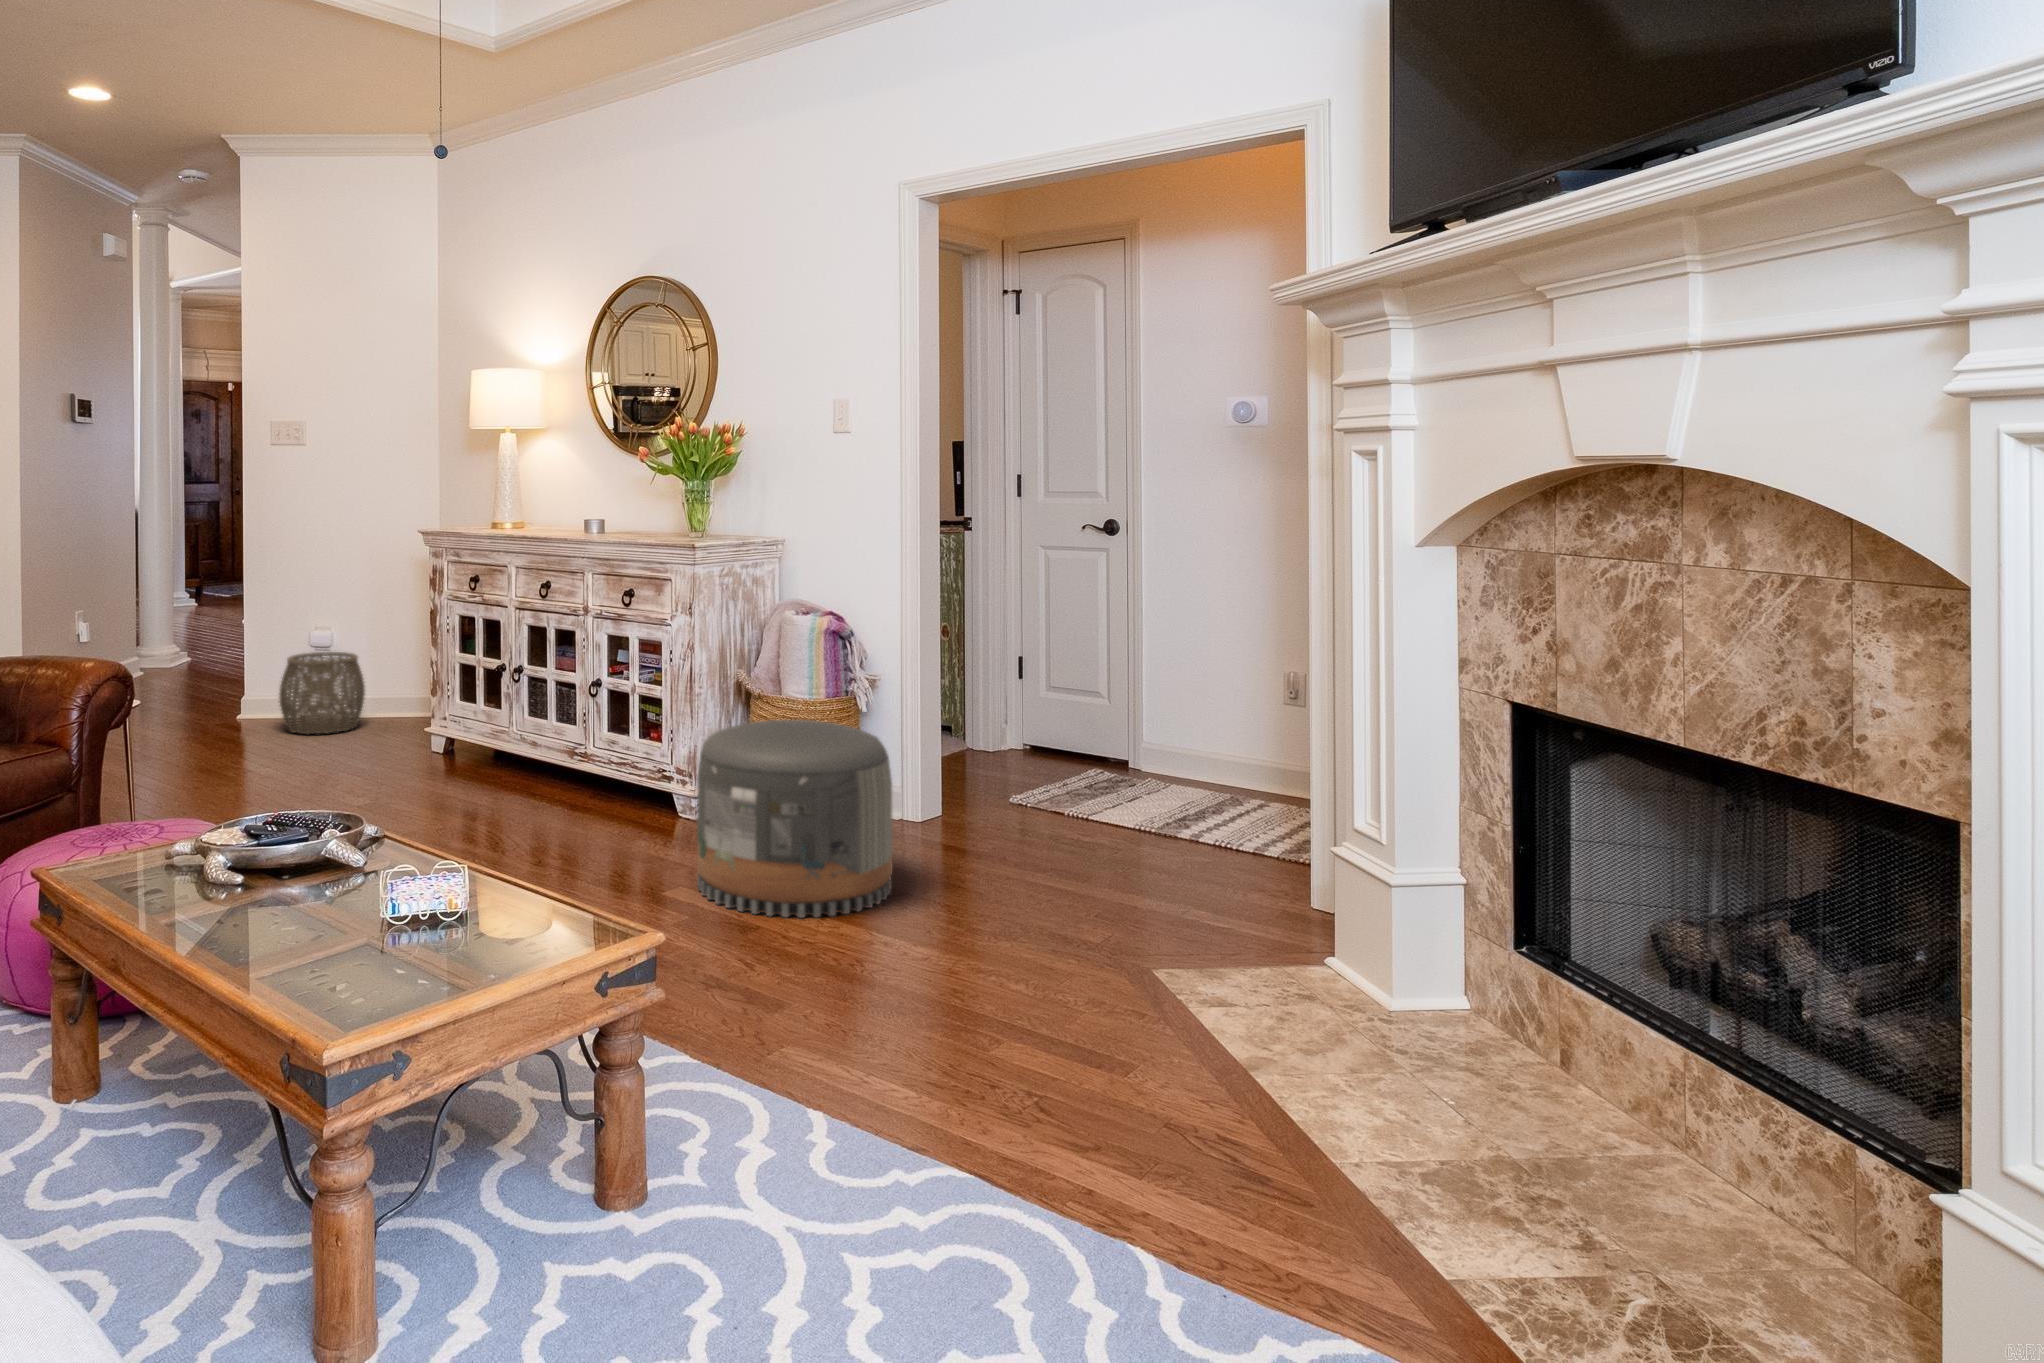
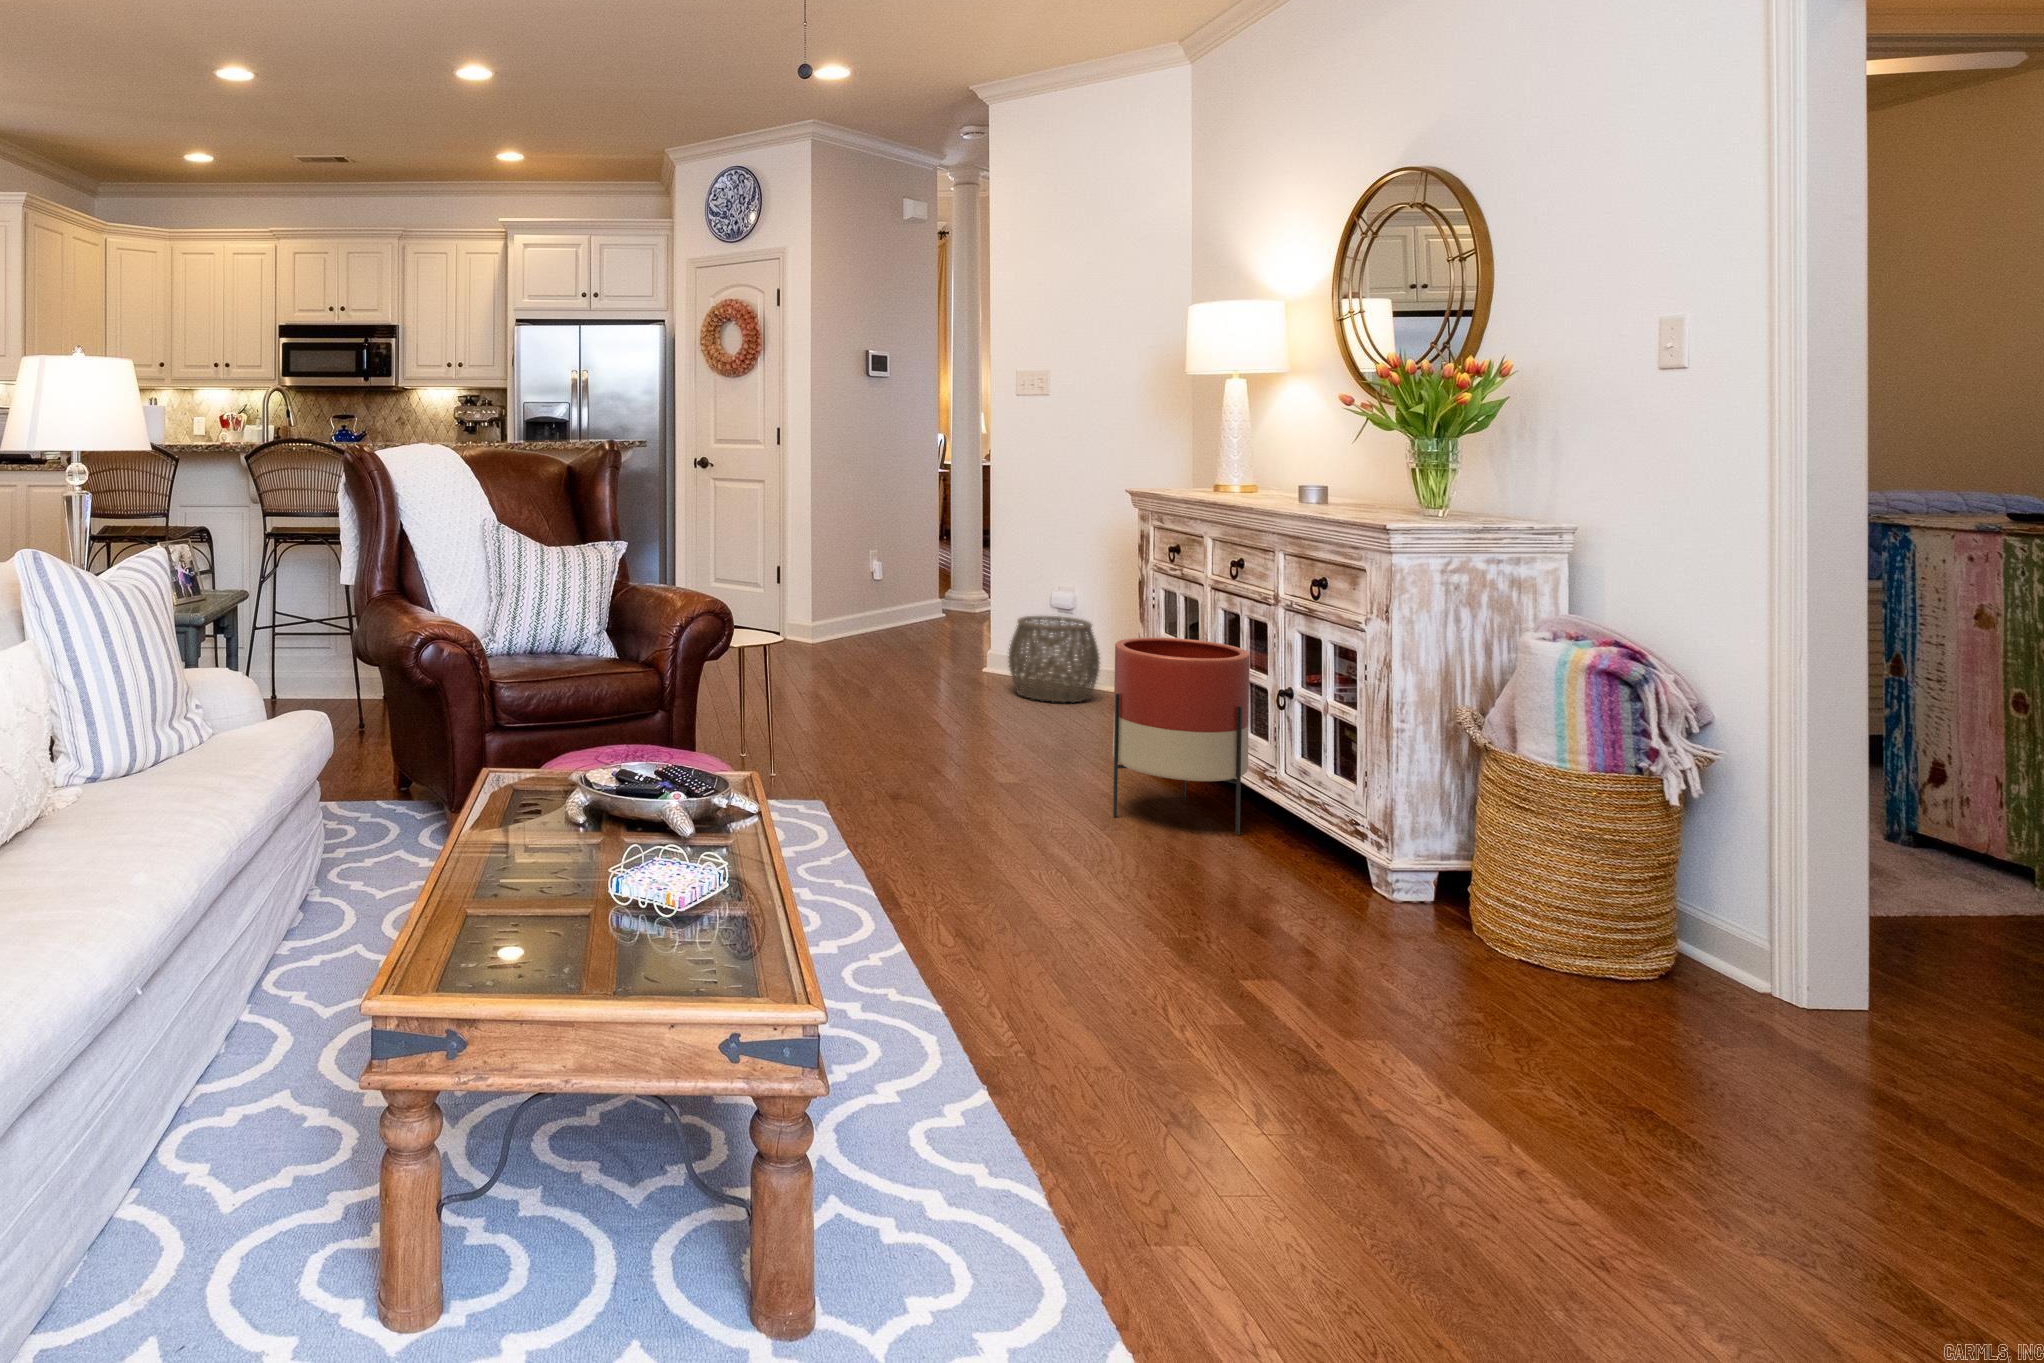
planter: none [464,651,571,813] -> present [1113,638,1250,835]
pouf: present [697,720,892,918] -> none [1296,779,1627,1090]

